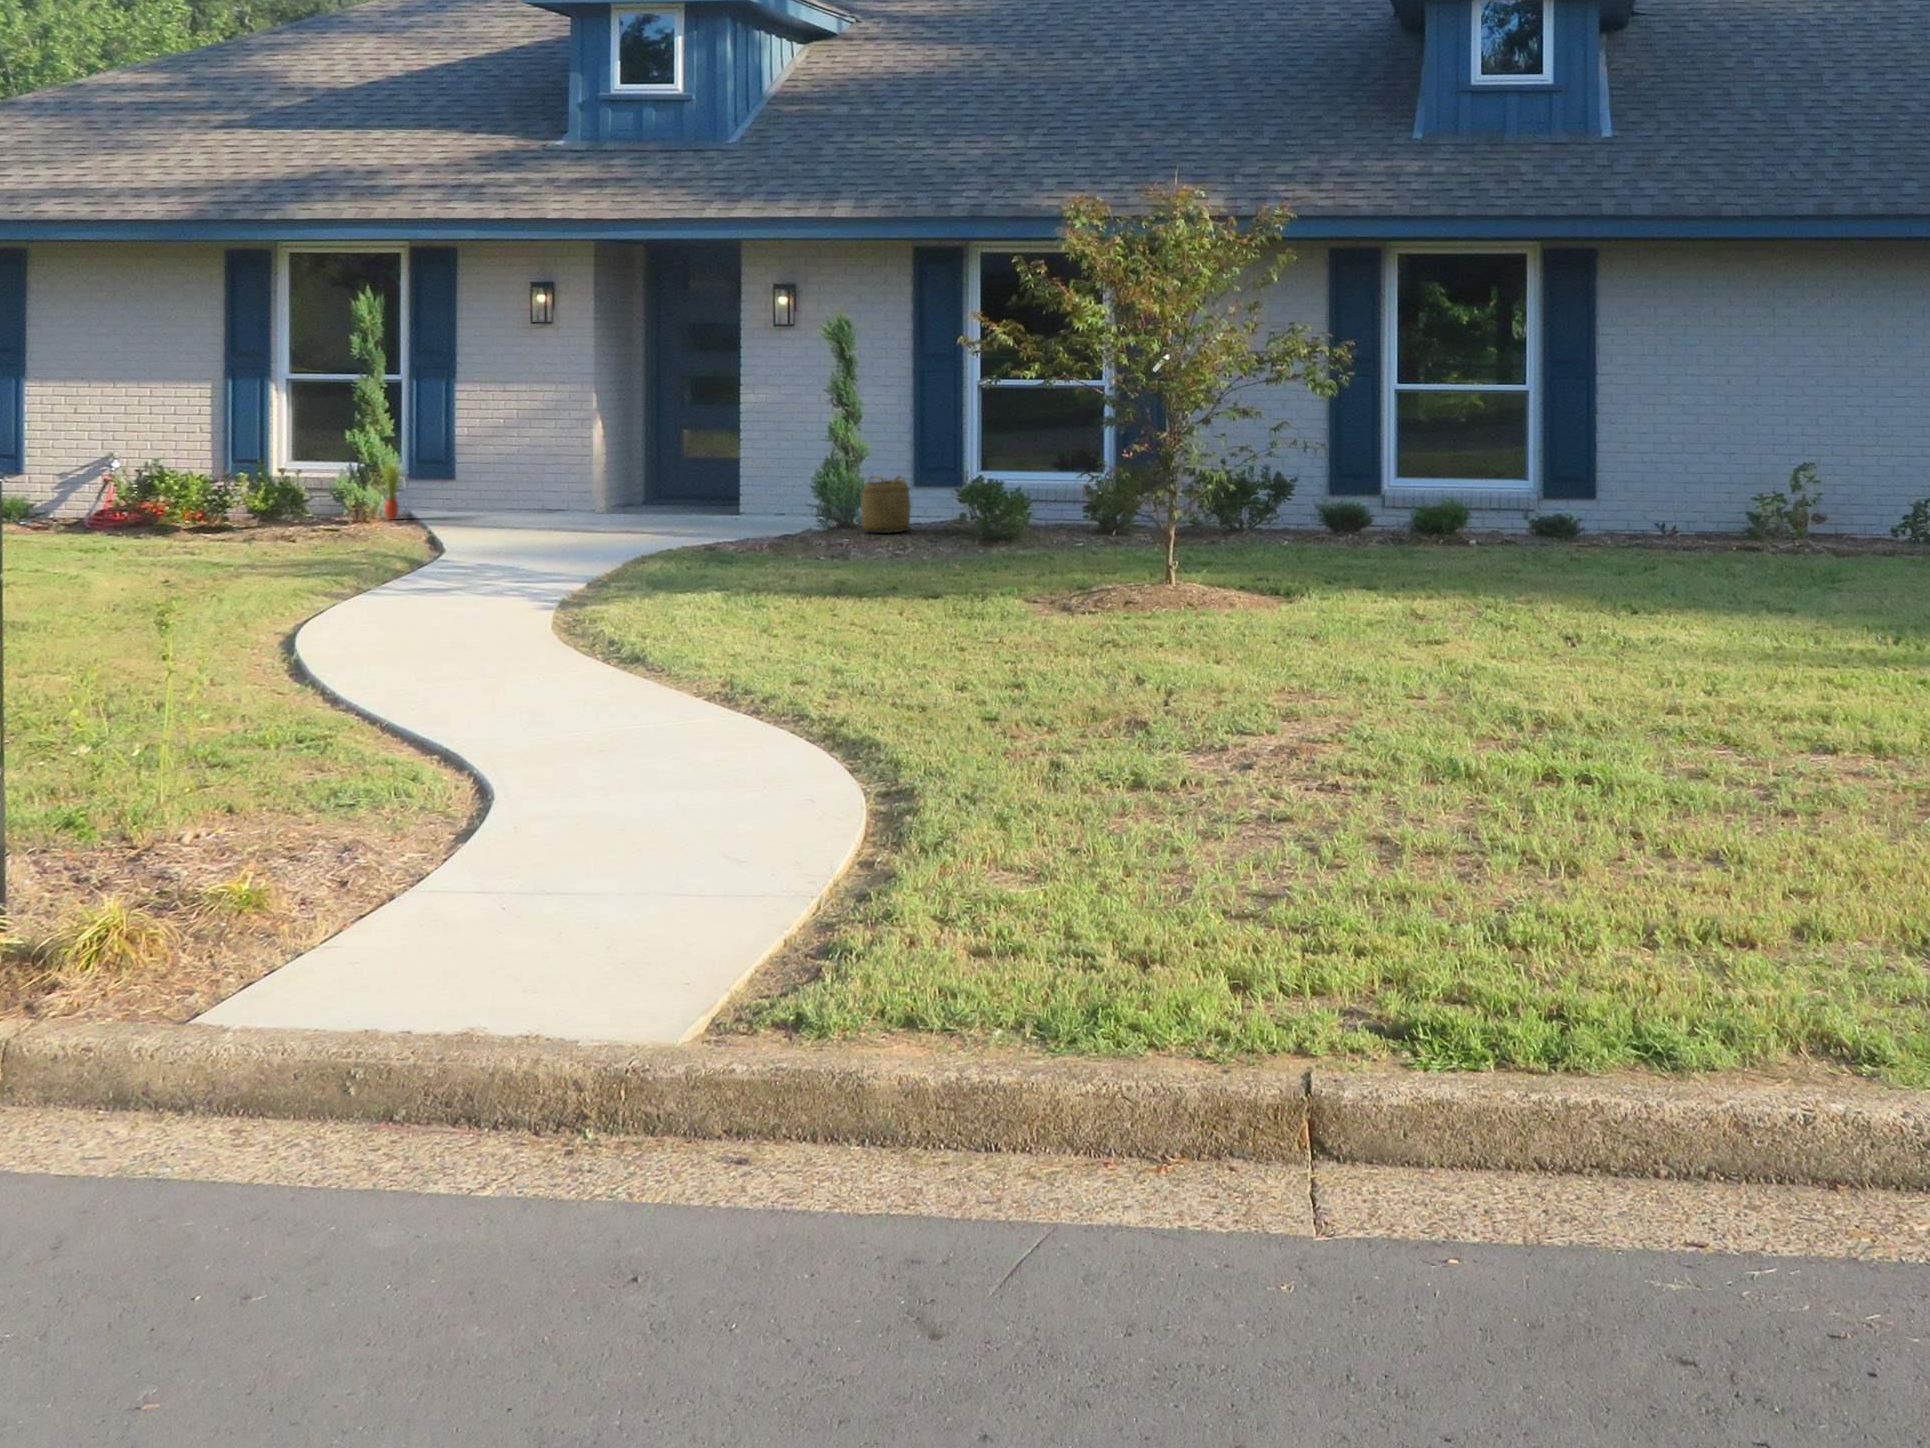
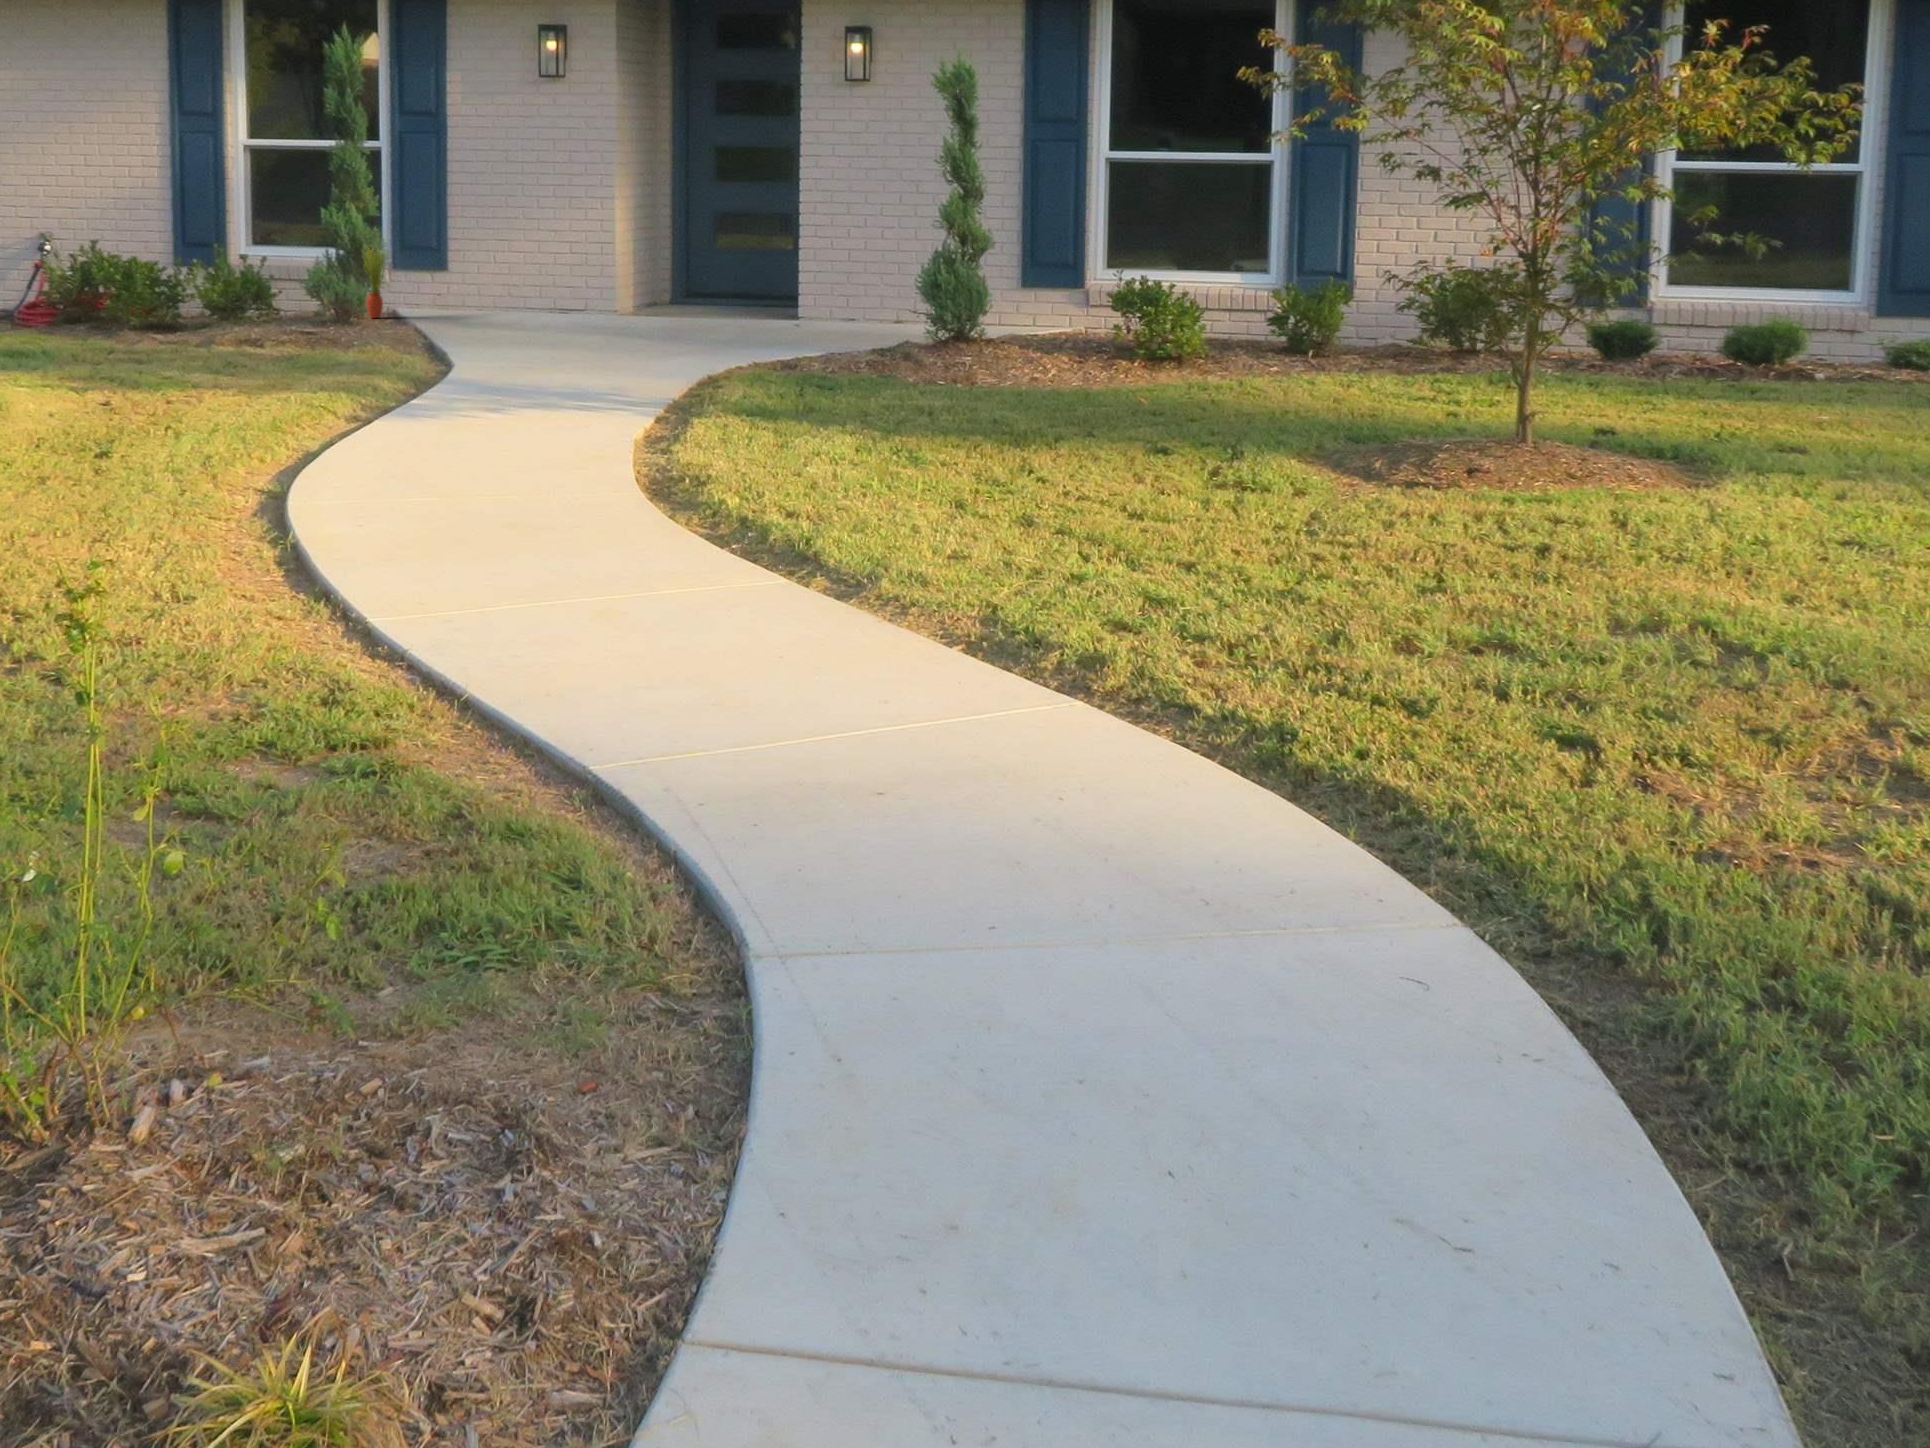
basket: present [861,476,911,533] -> none [958,274,1045,348]

